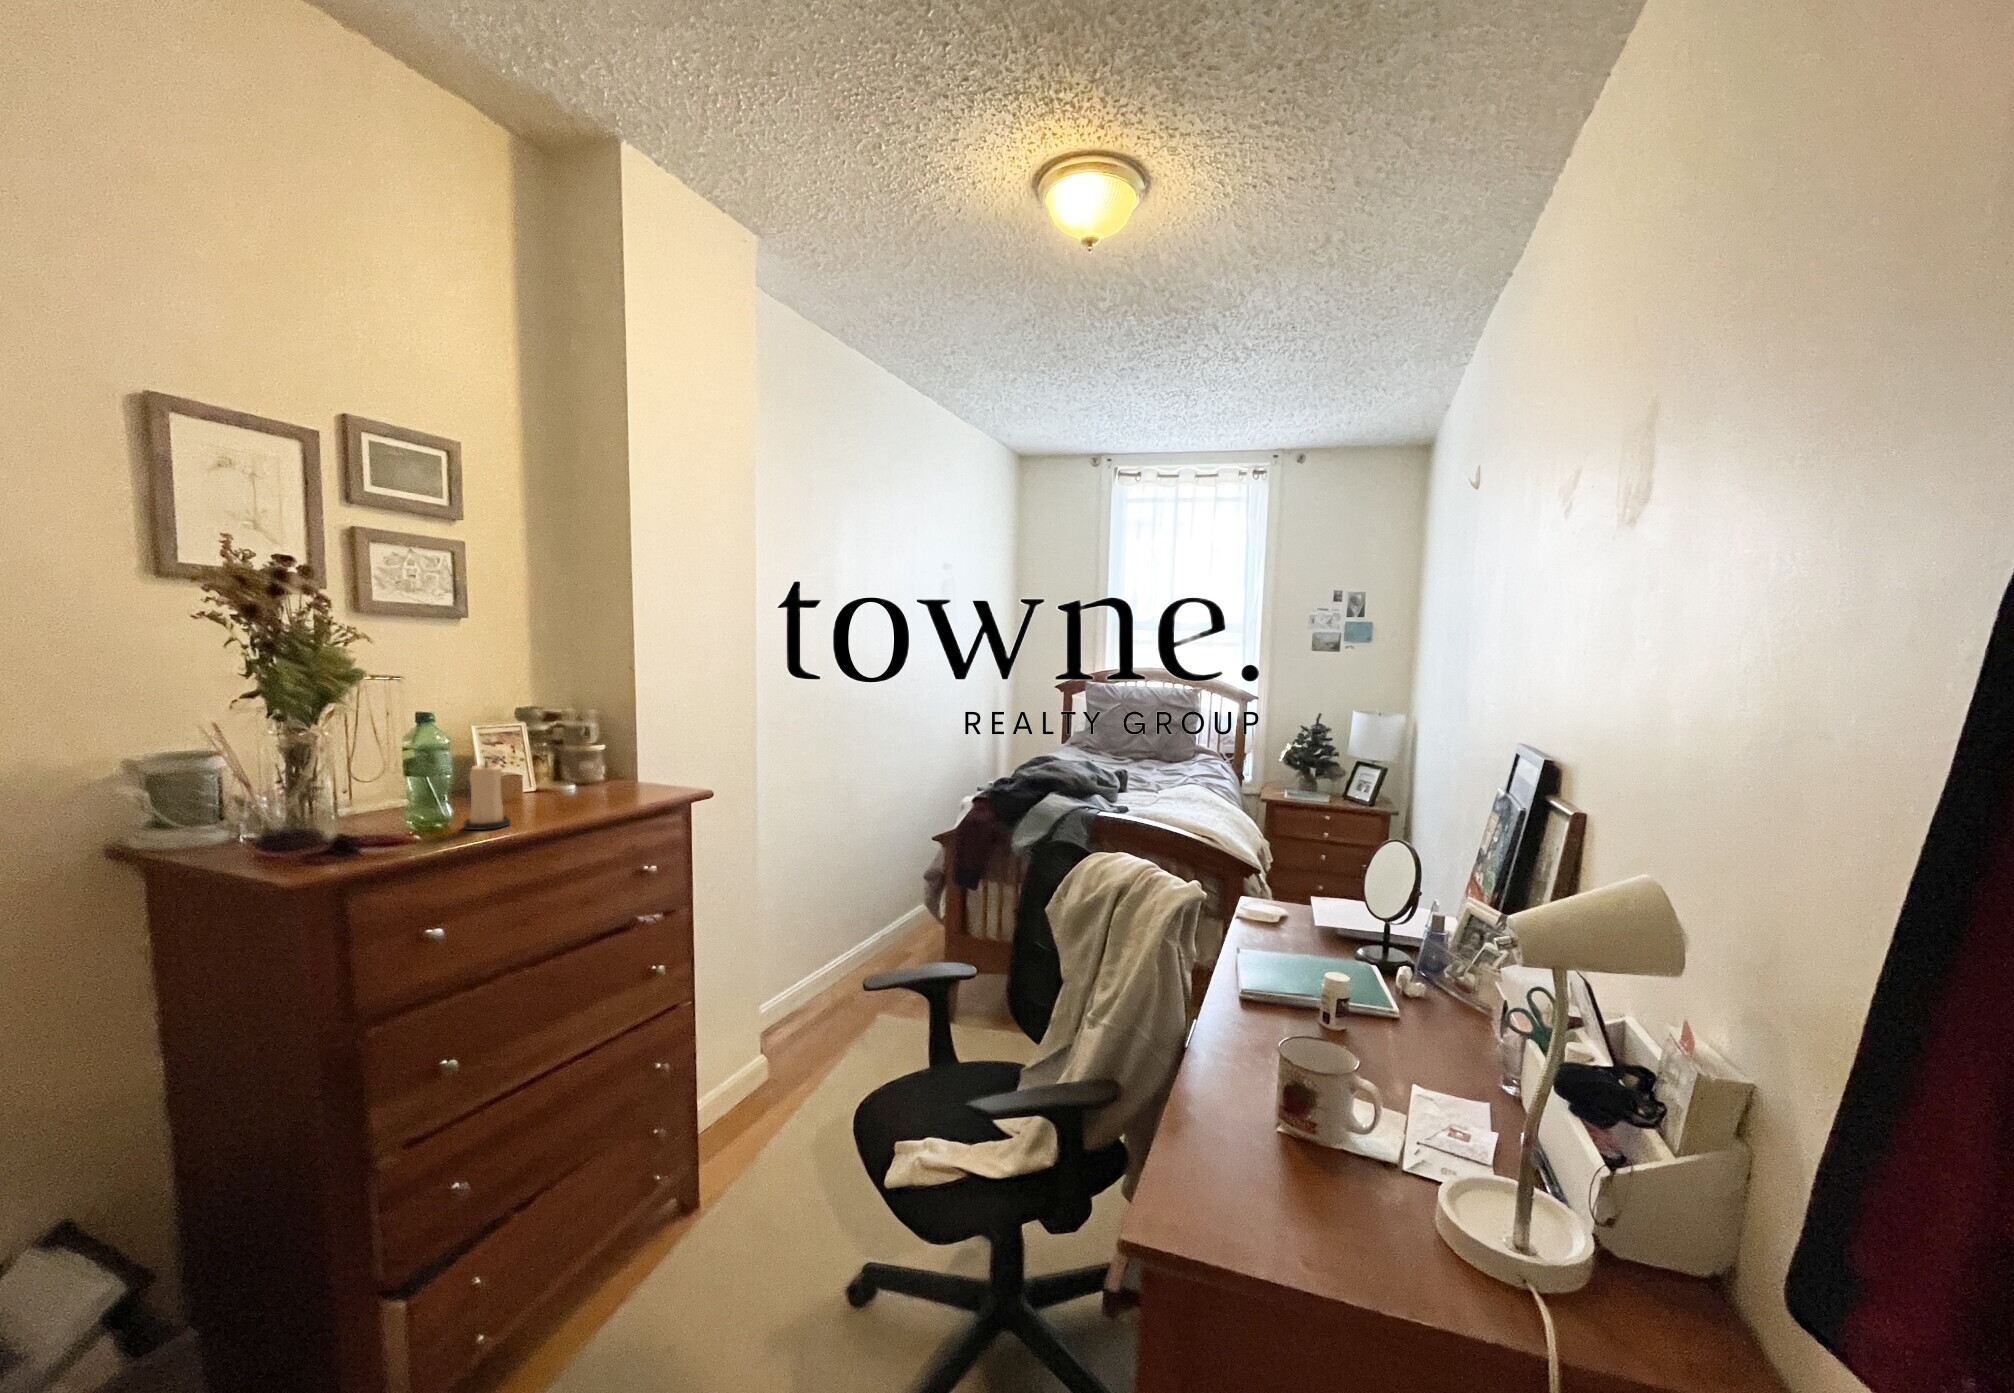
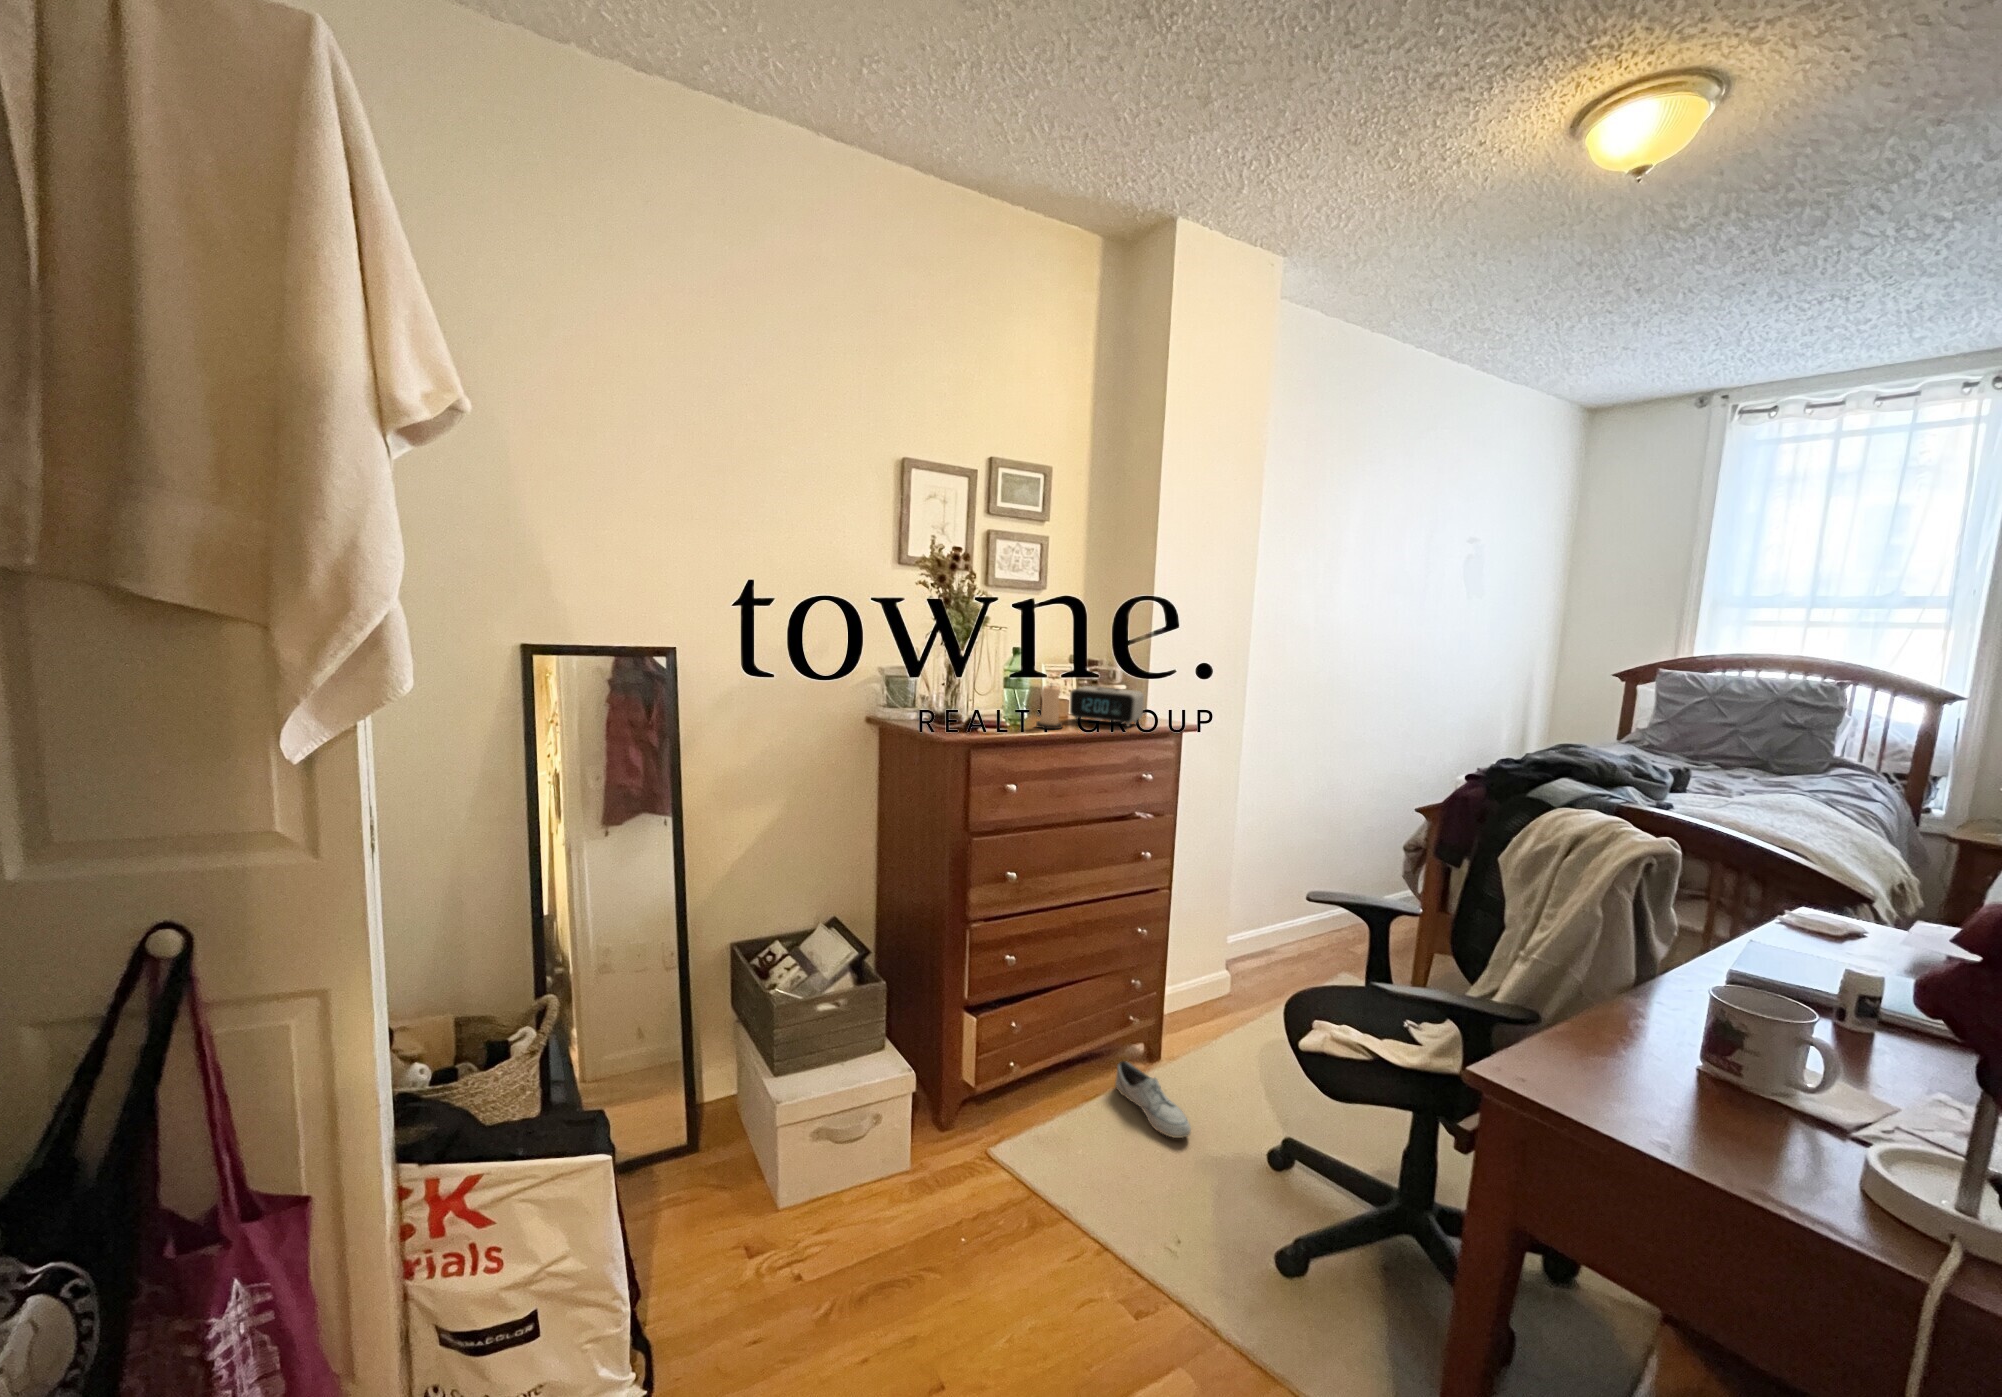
alarm clock: none [521,754,636,807] -> present [1070,686,1144,726]
shoe: none [633,1255,746,1340] -> present [1115,1061,1191,1138]

